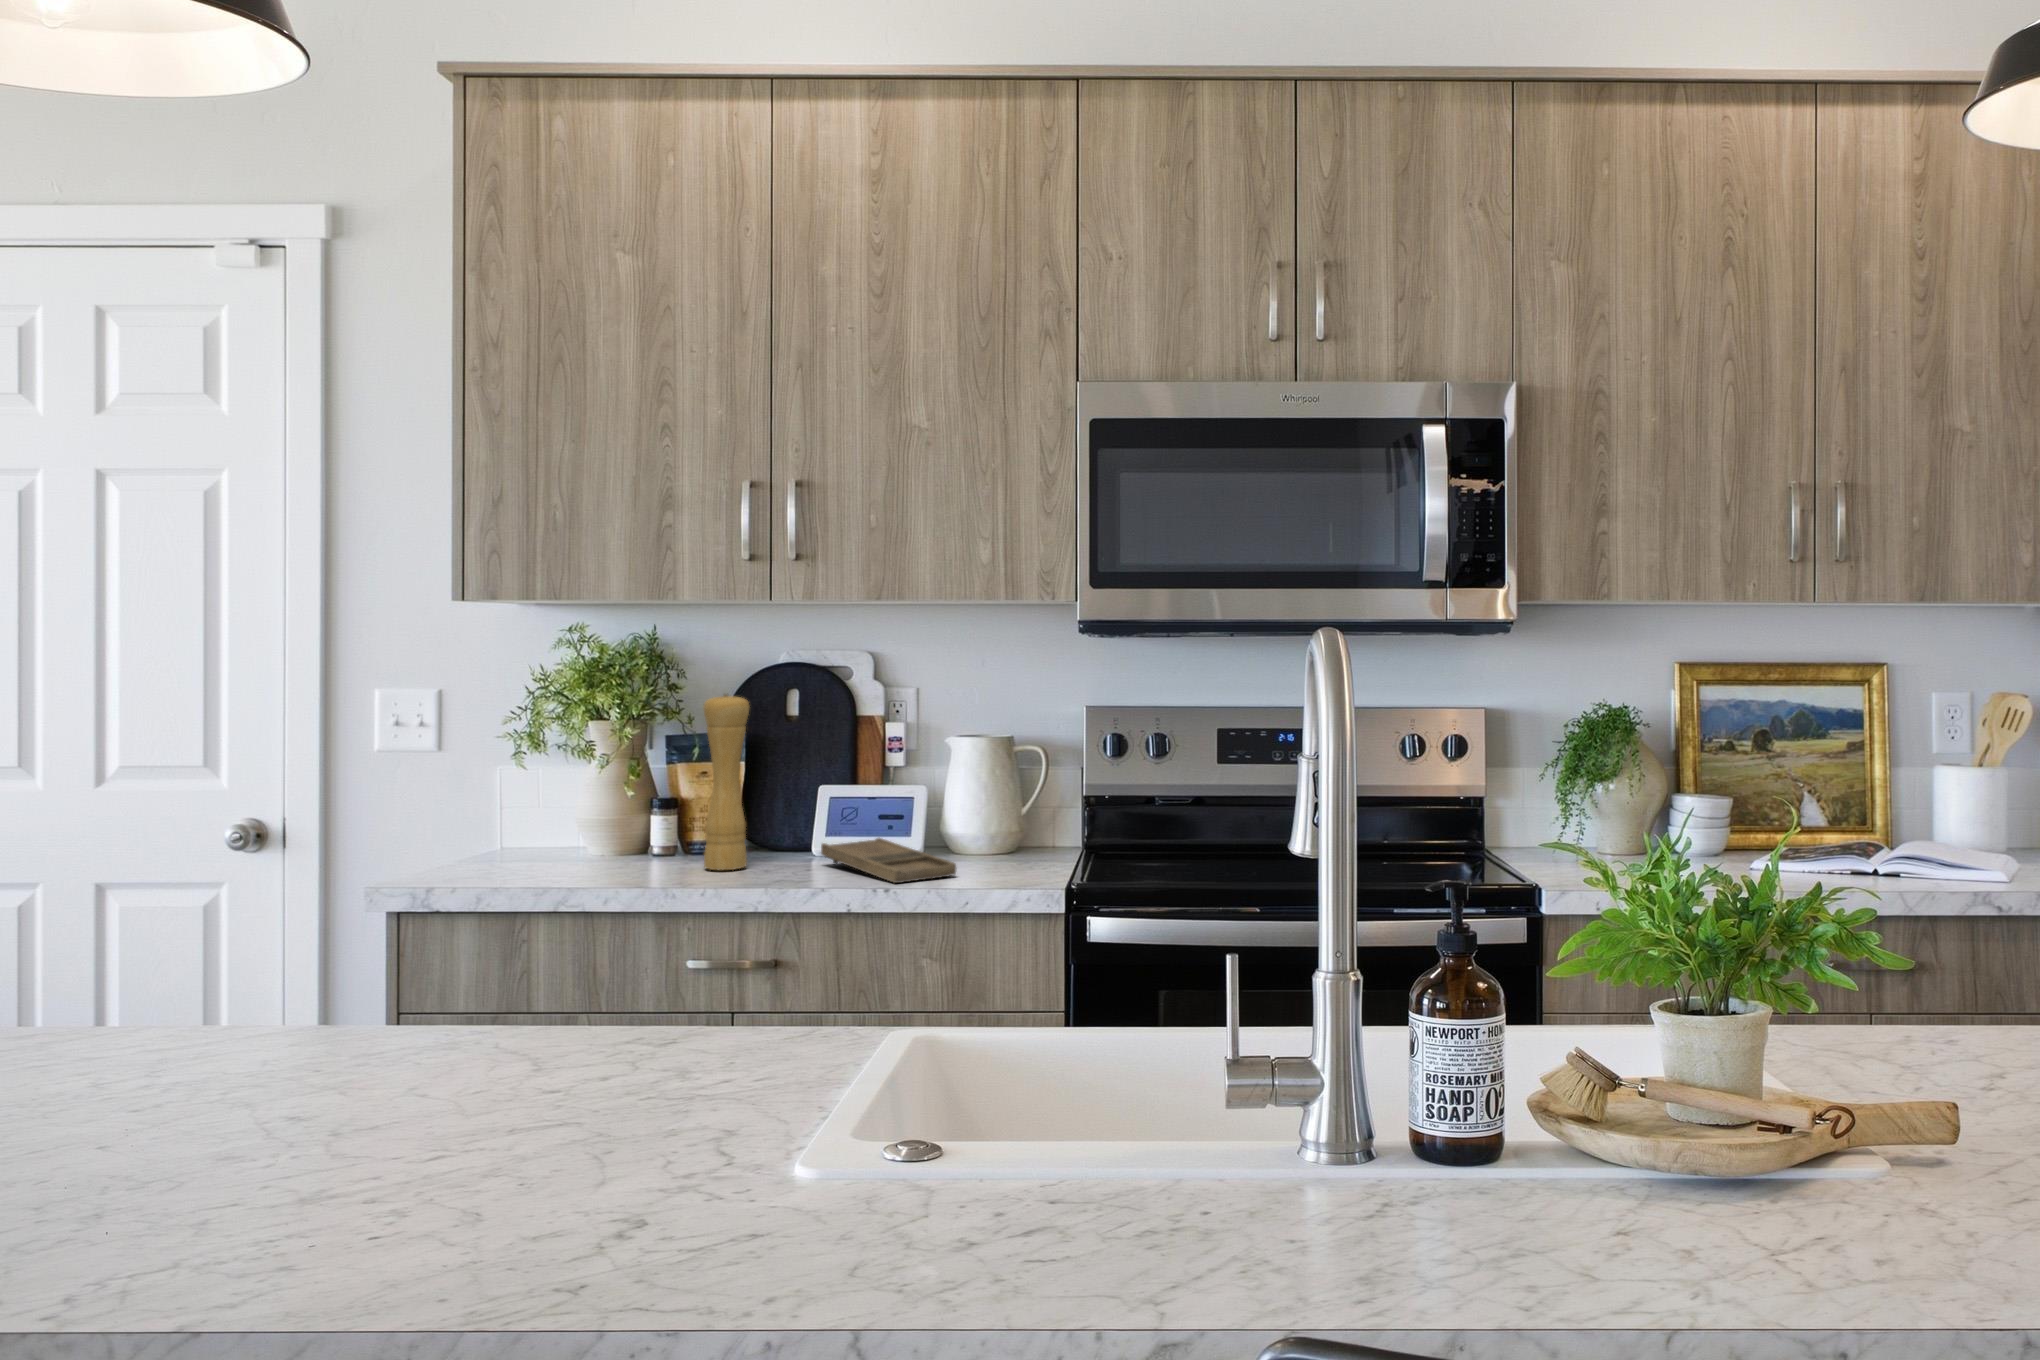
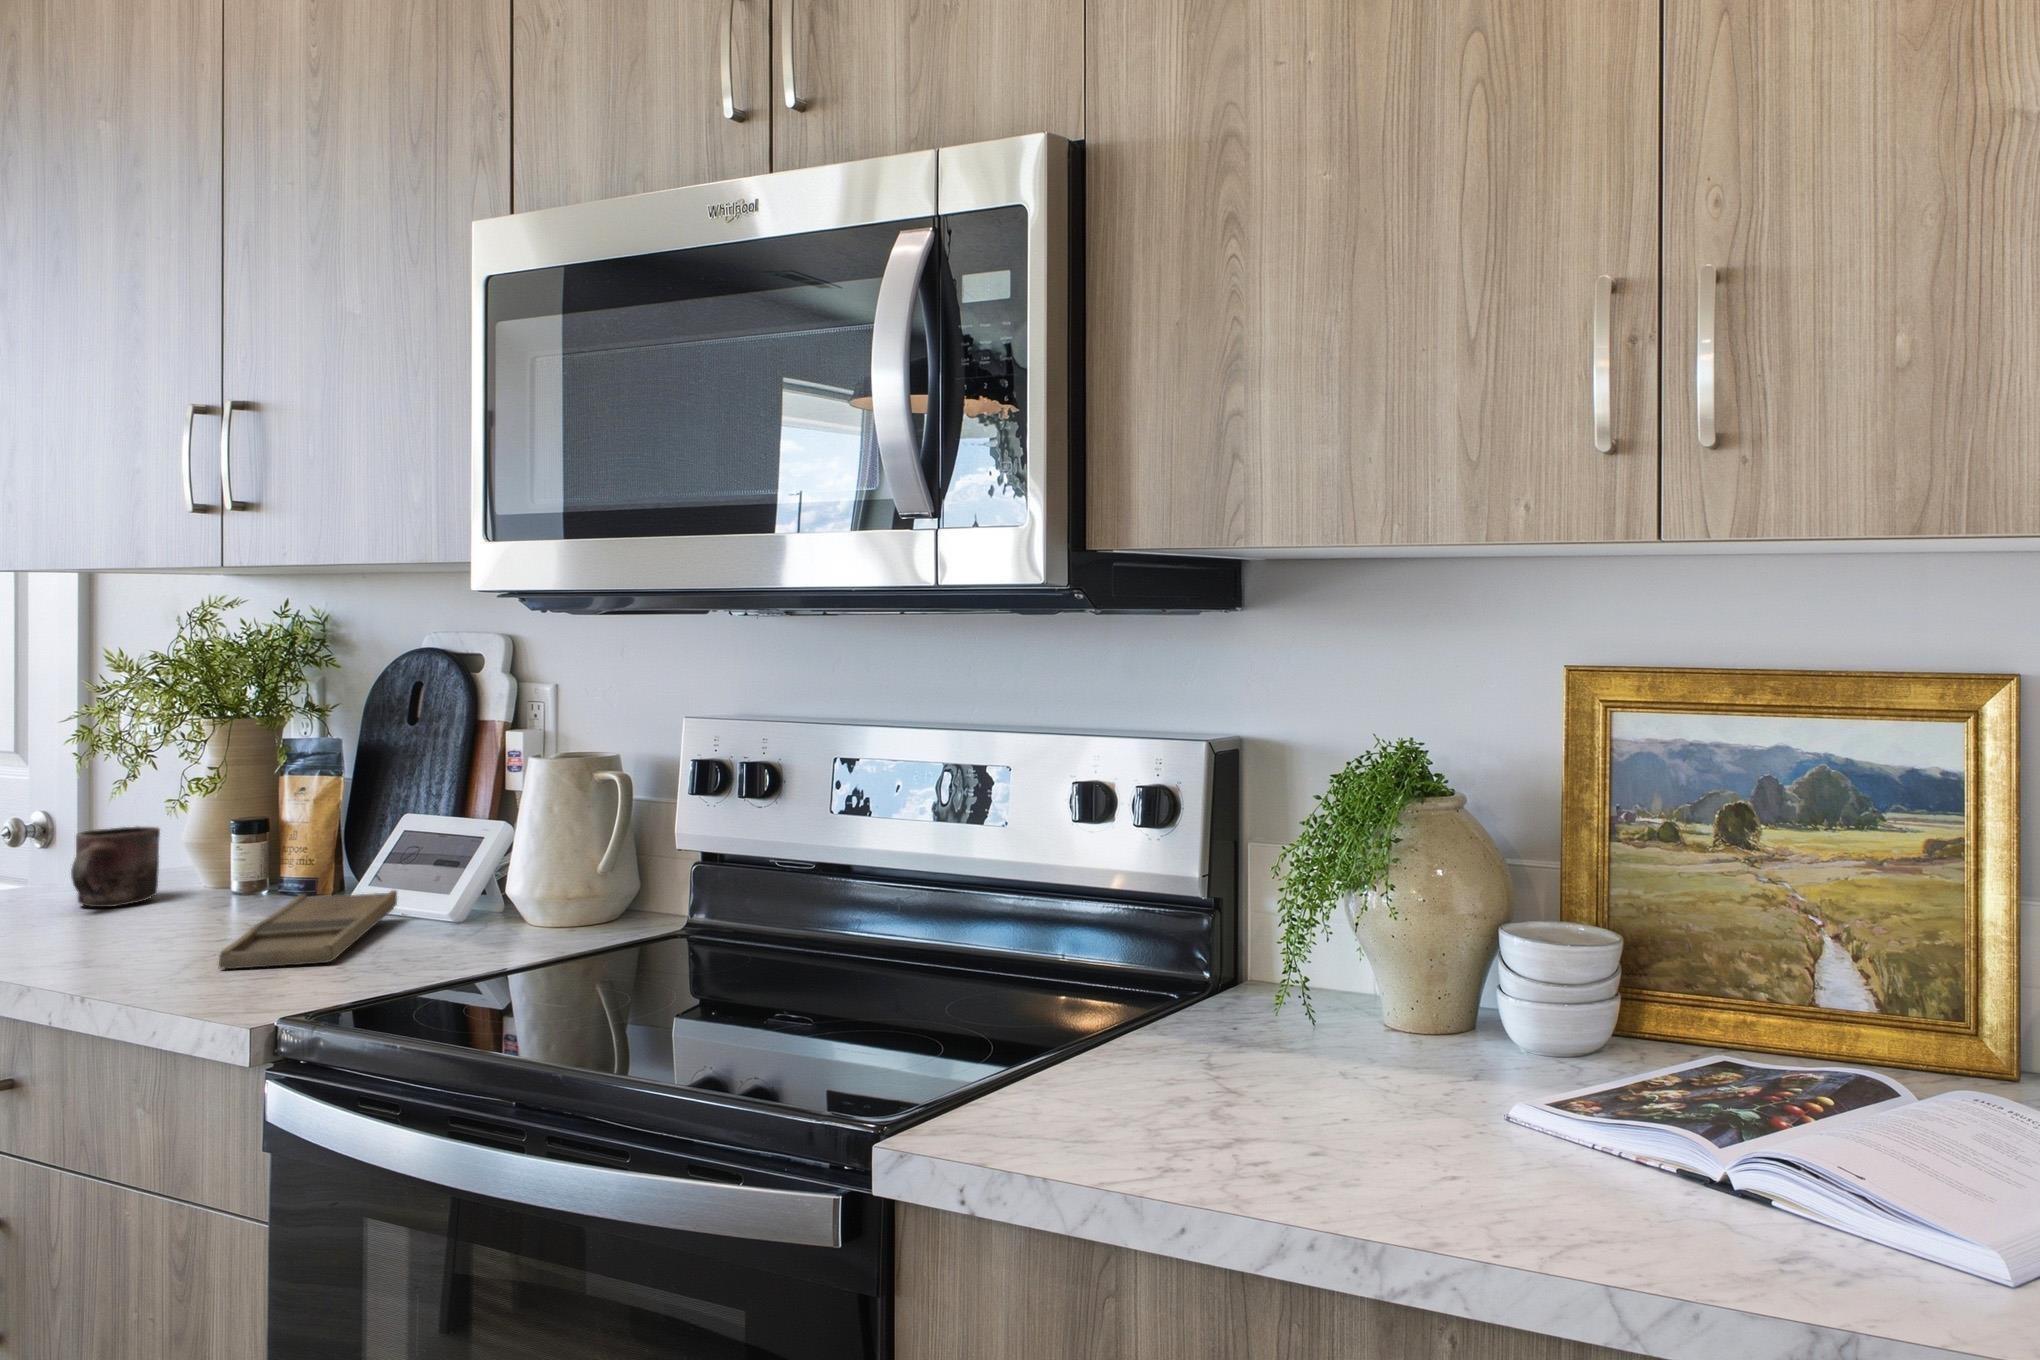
pepper mill: present [703,694,749,870] -> none [163,690,231,922]
mug: none [578,806,636,869] -> present [71,826,160,907]

